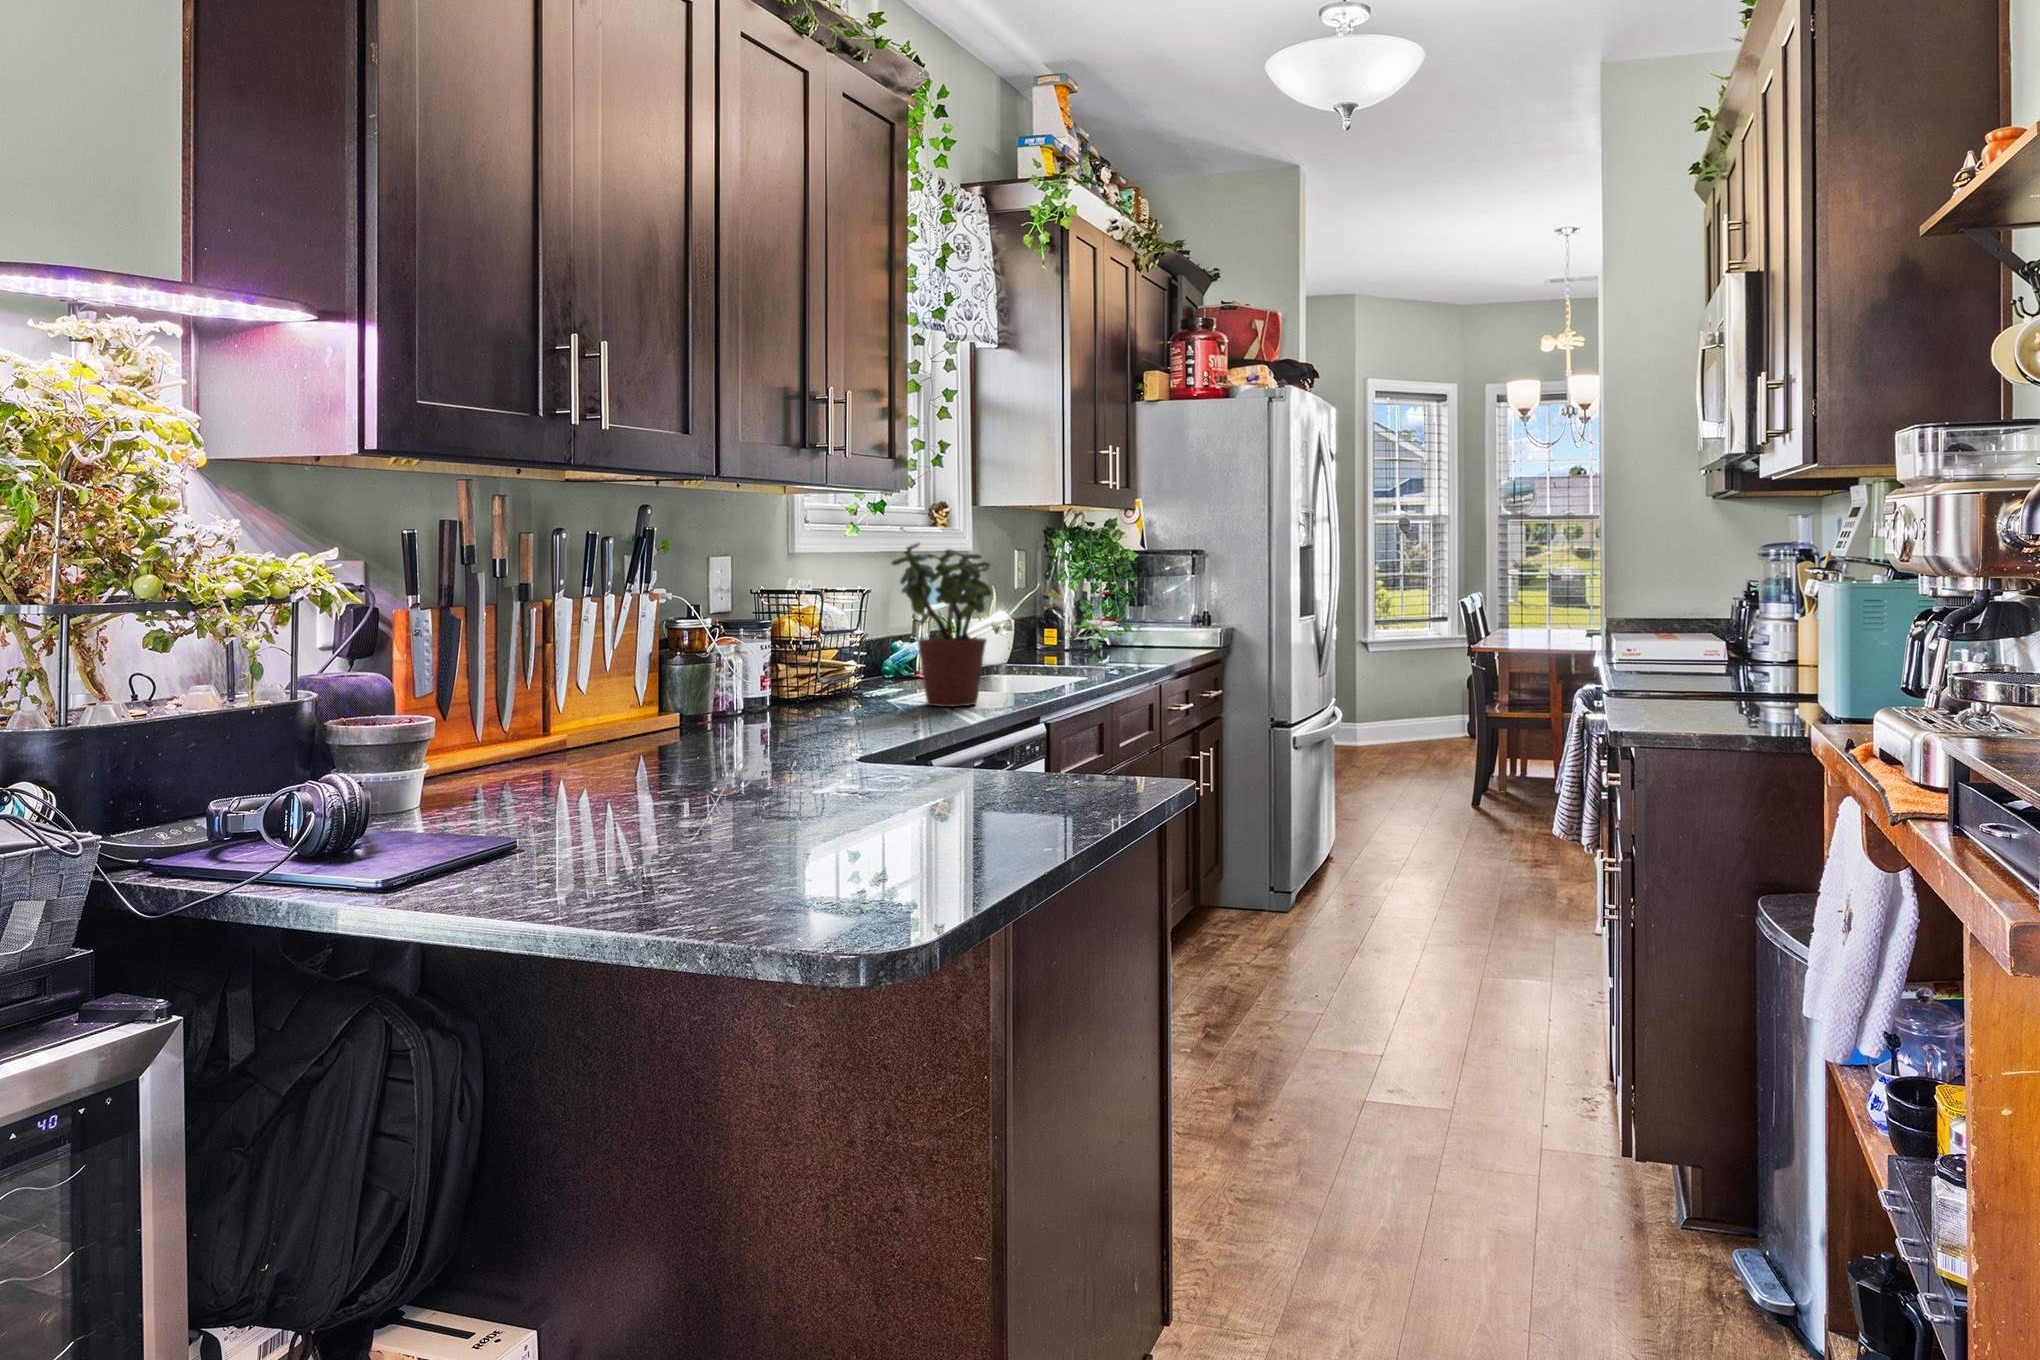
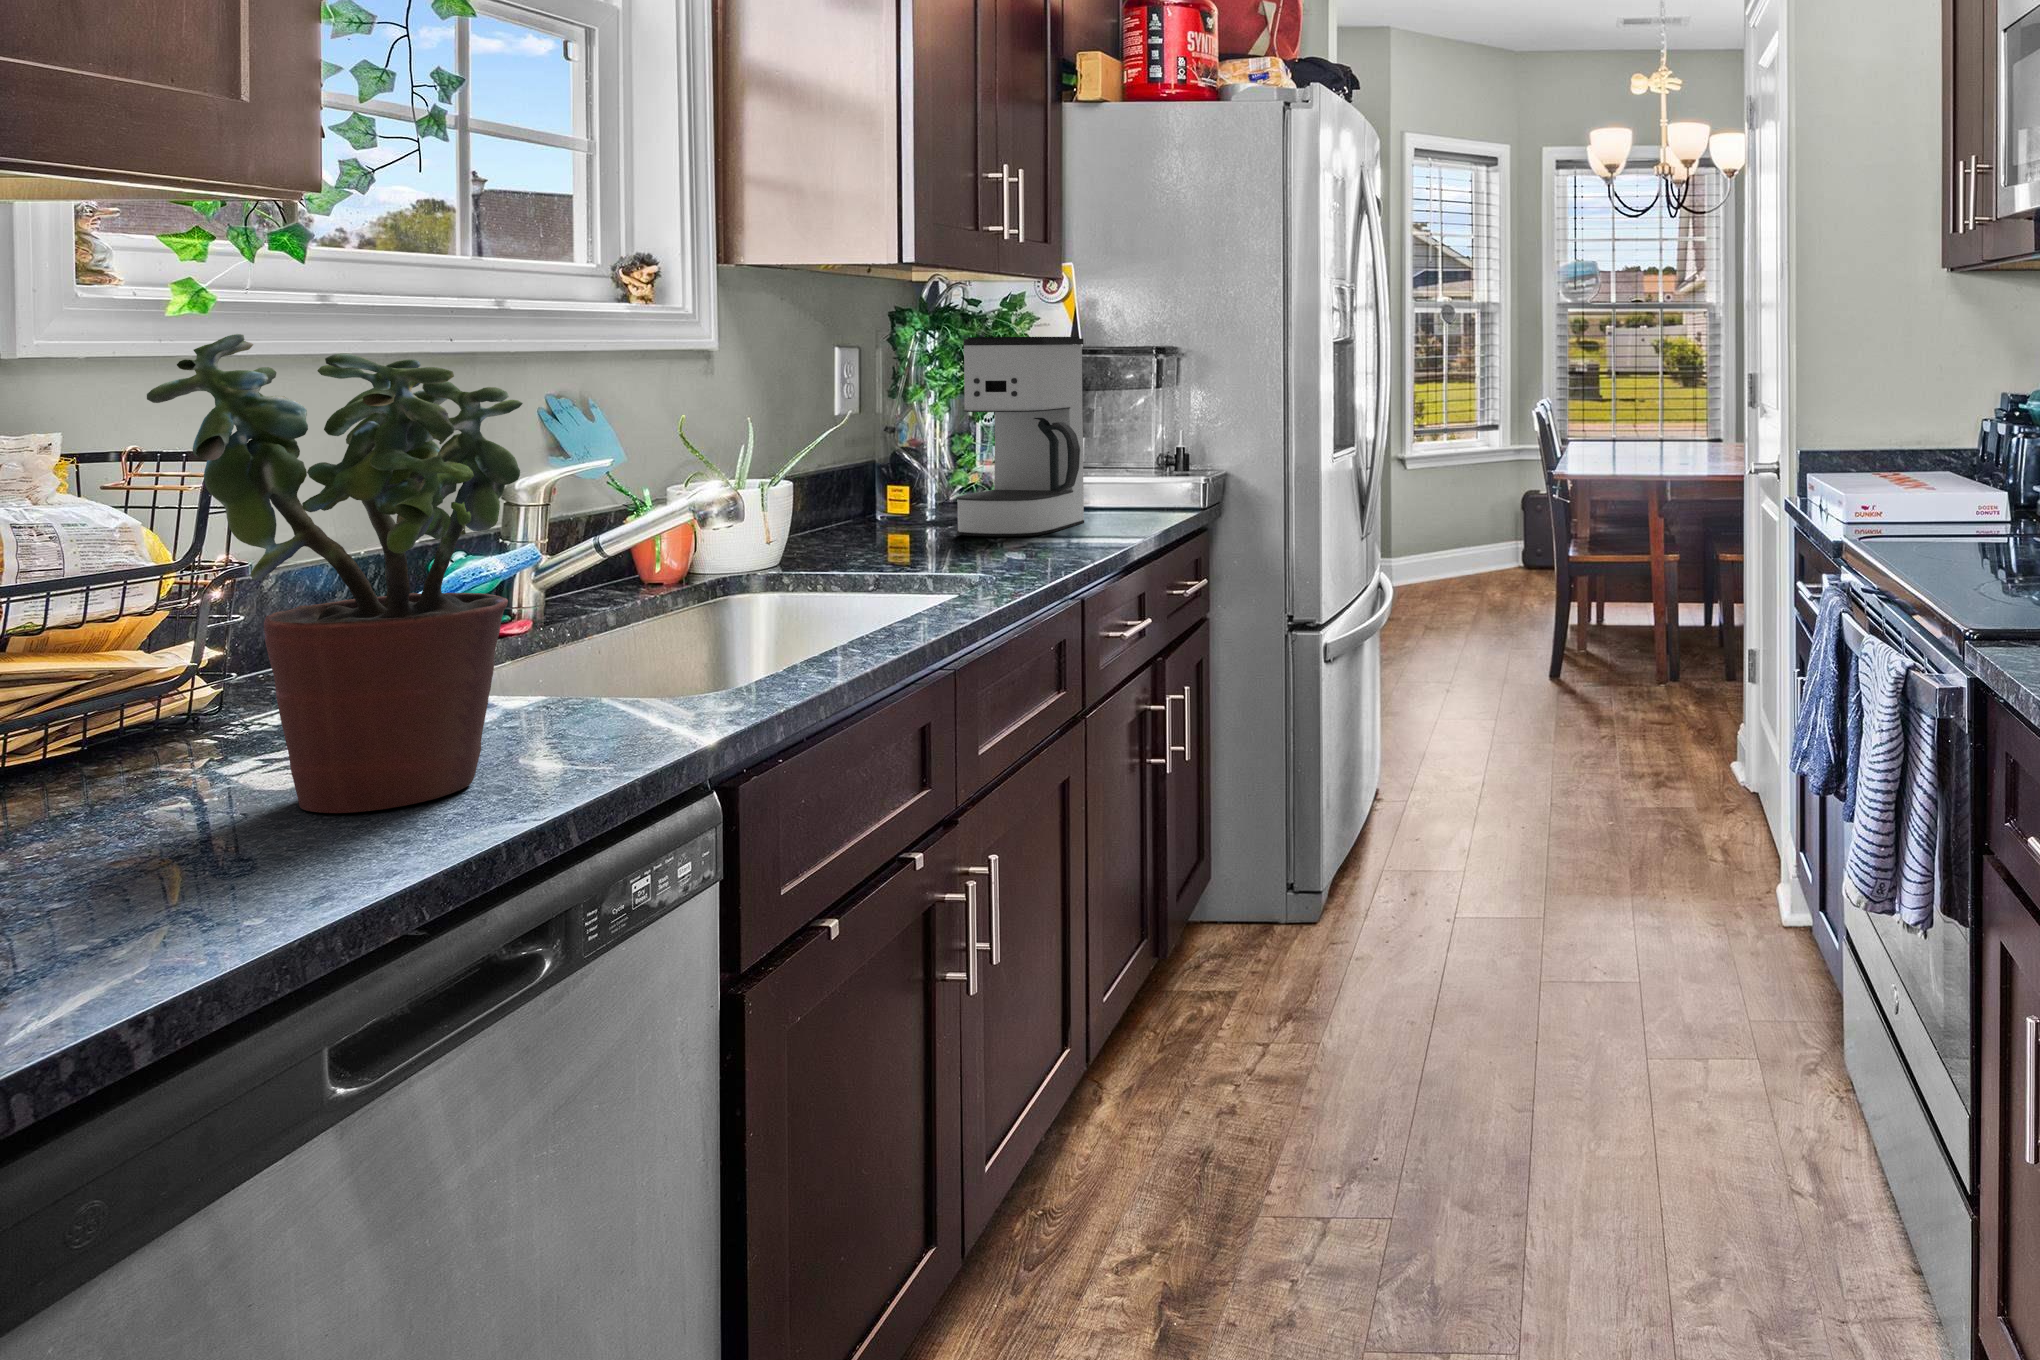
coffee maker: none [1086,544,1153,657] -> present [956,337,1084,536]

